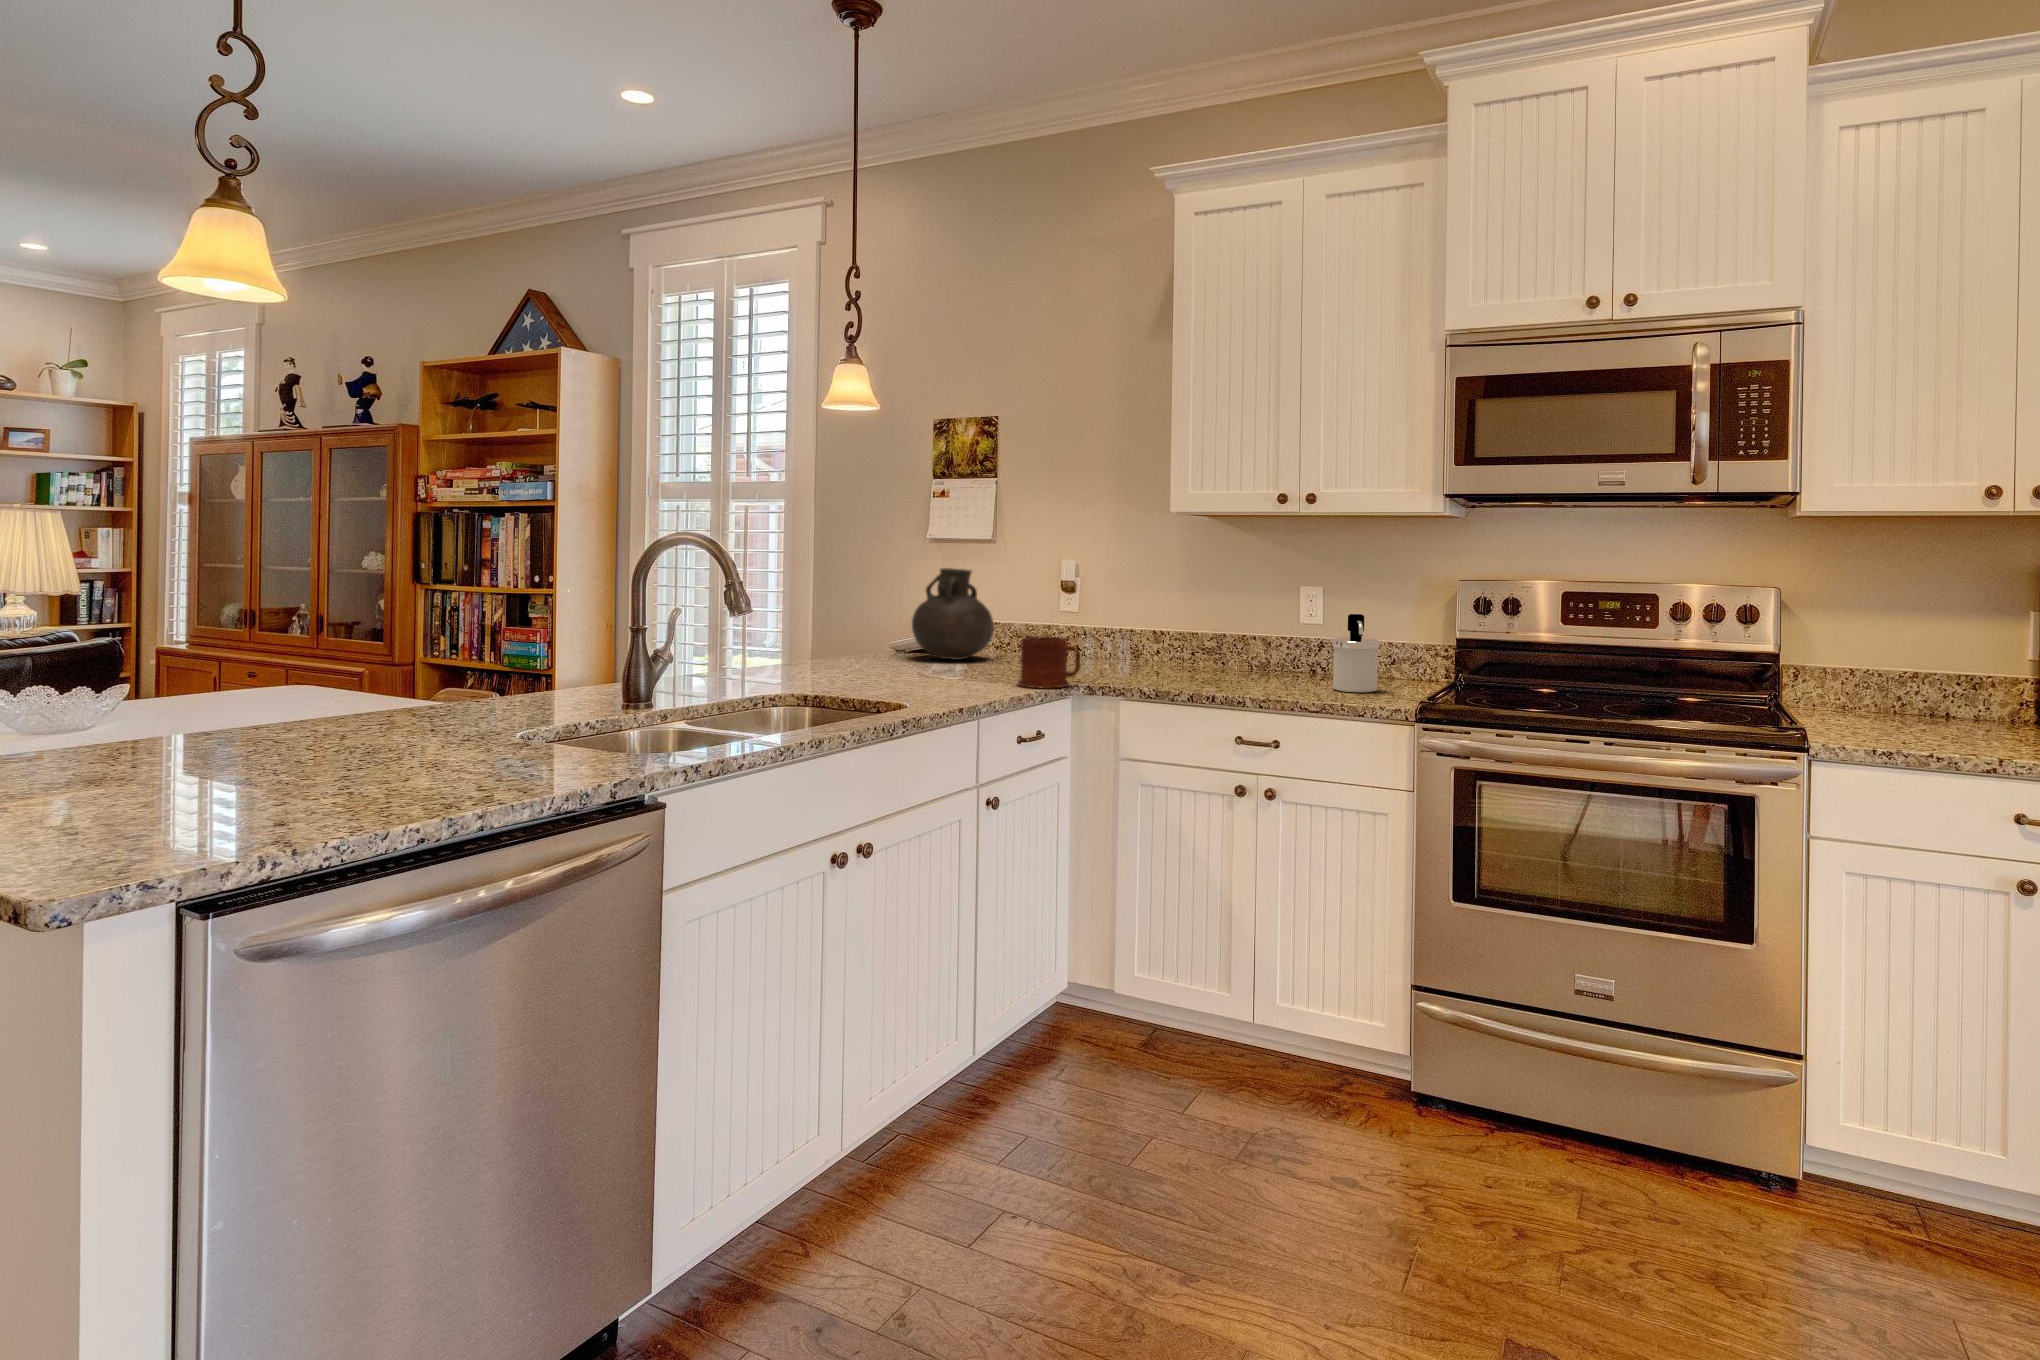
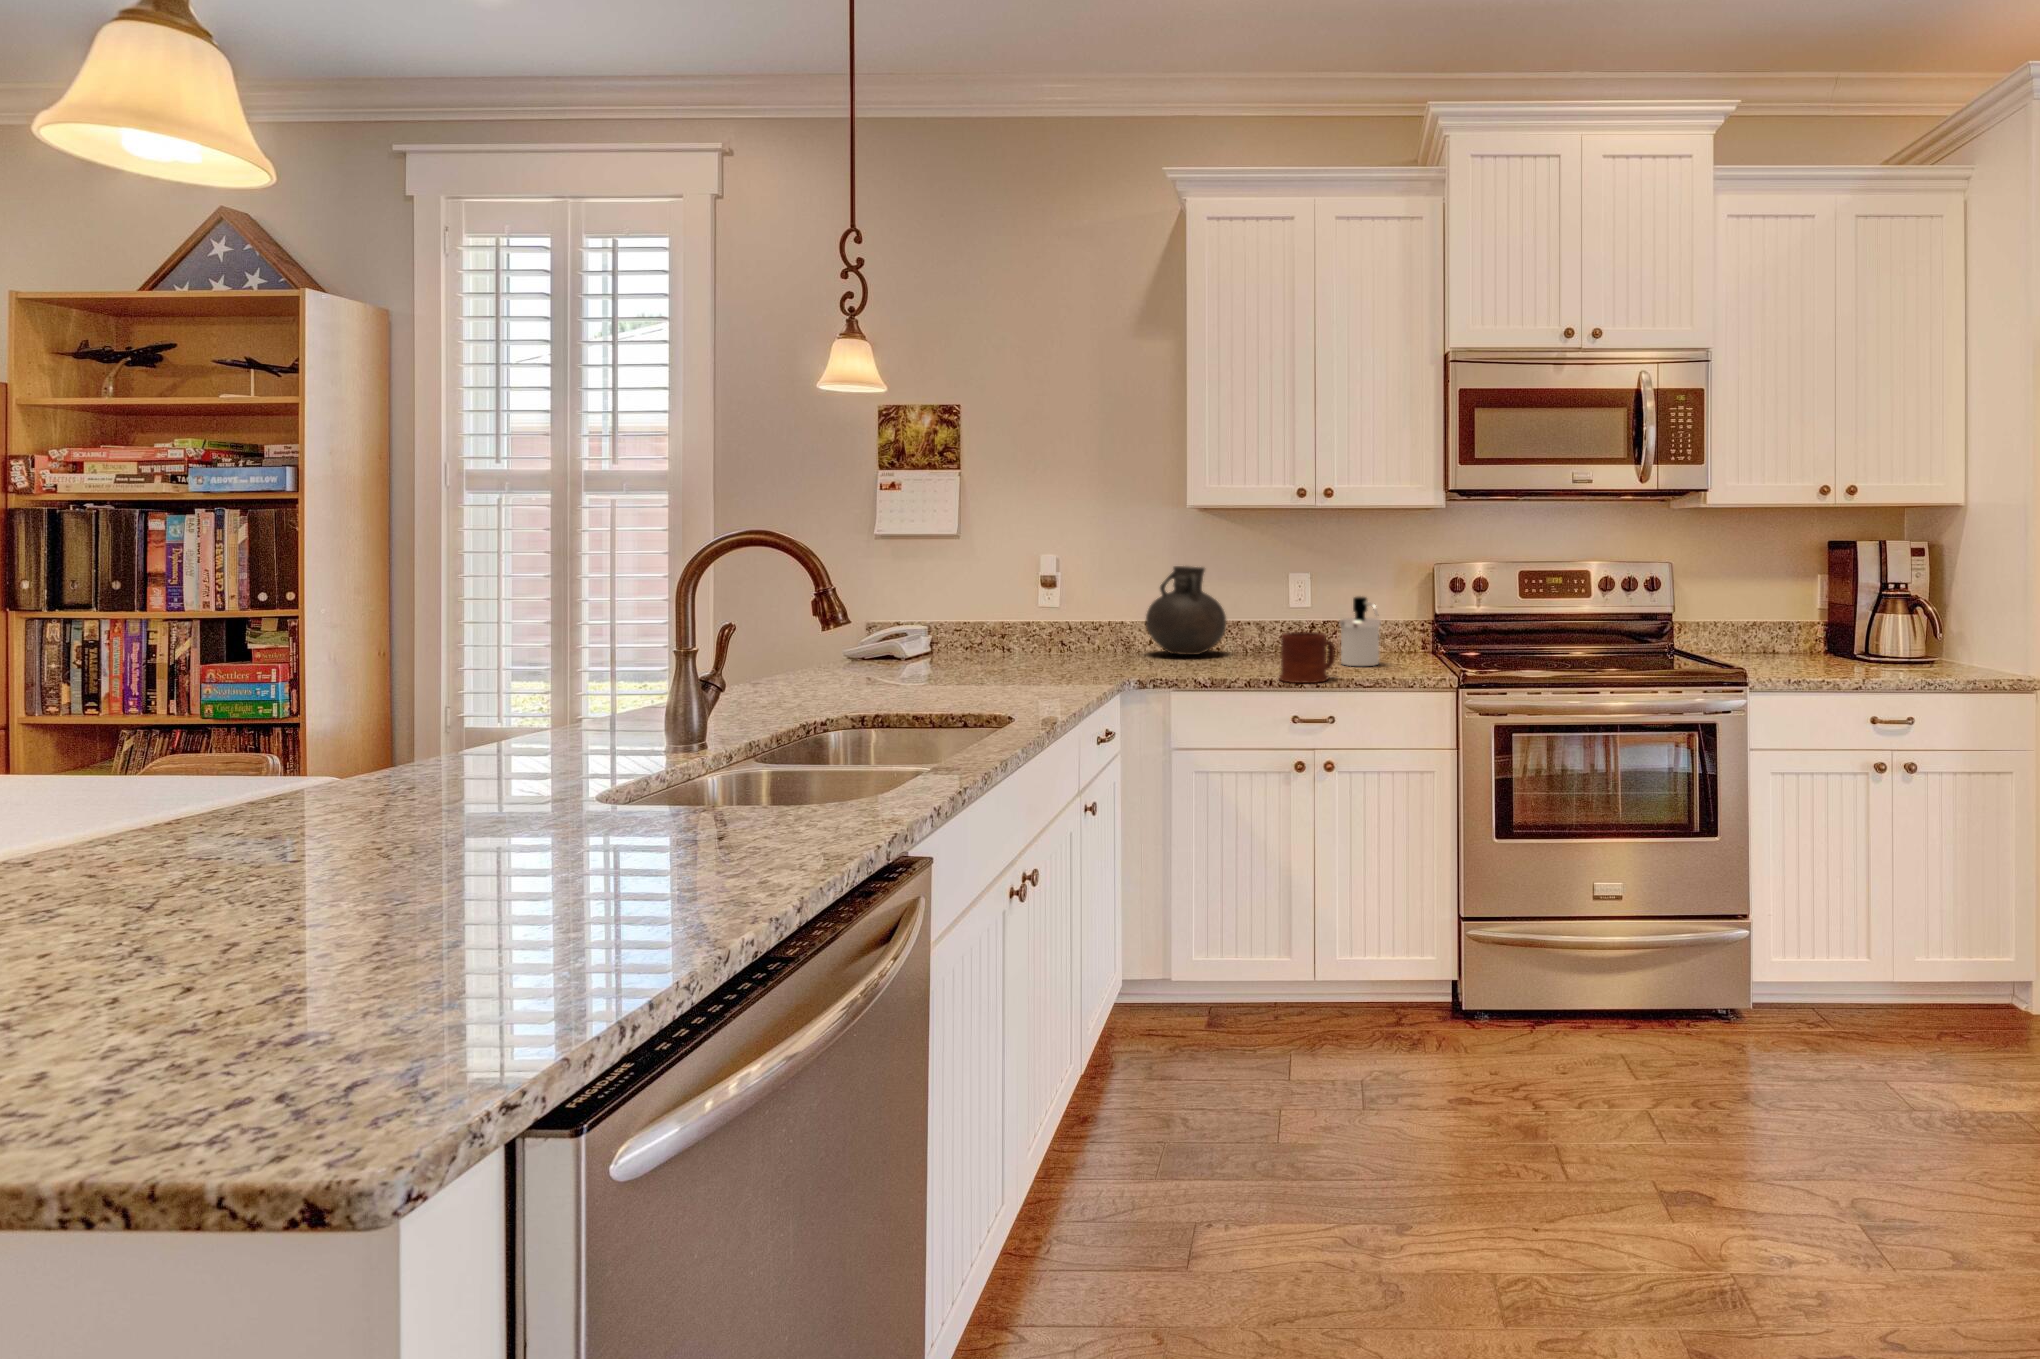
vase: present [912,568,994,660] -> present [1146,566,1226,655]
mug: present [1018,637,1080,688] -> present [1279,632,1335,683]

